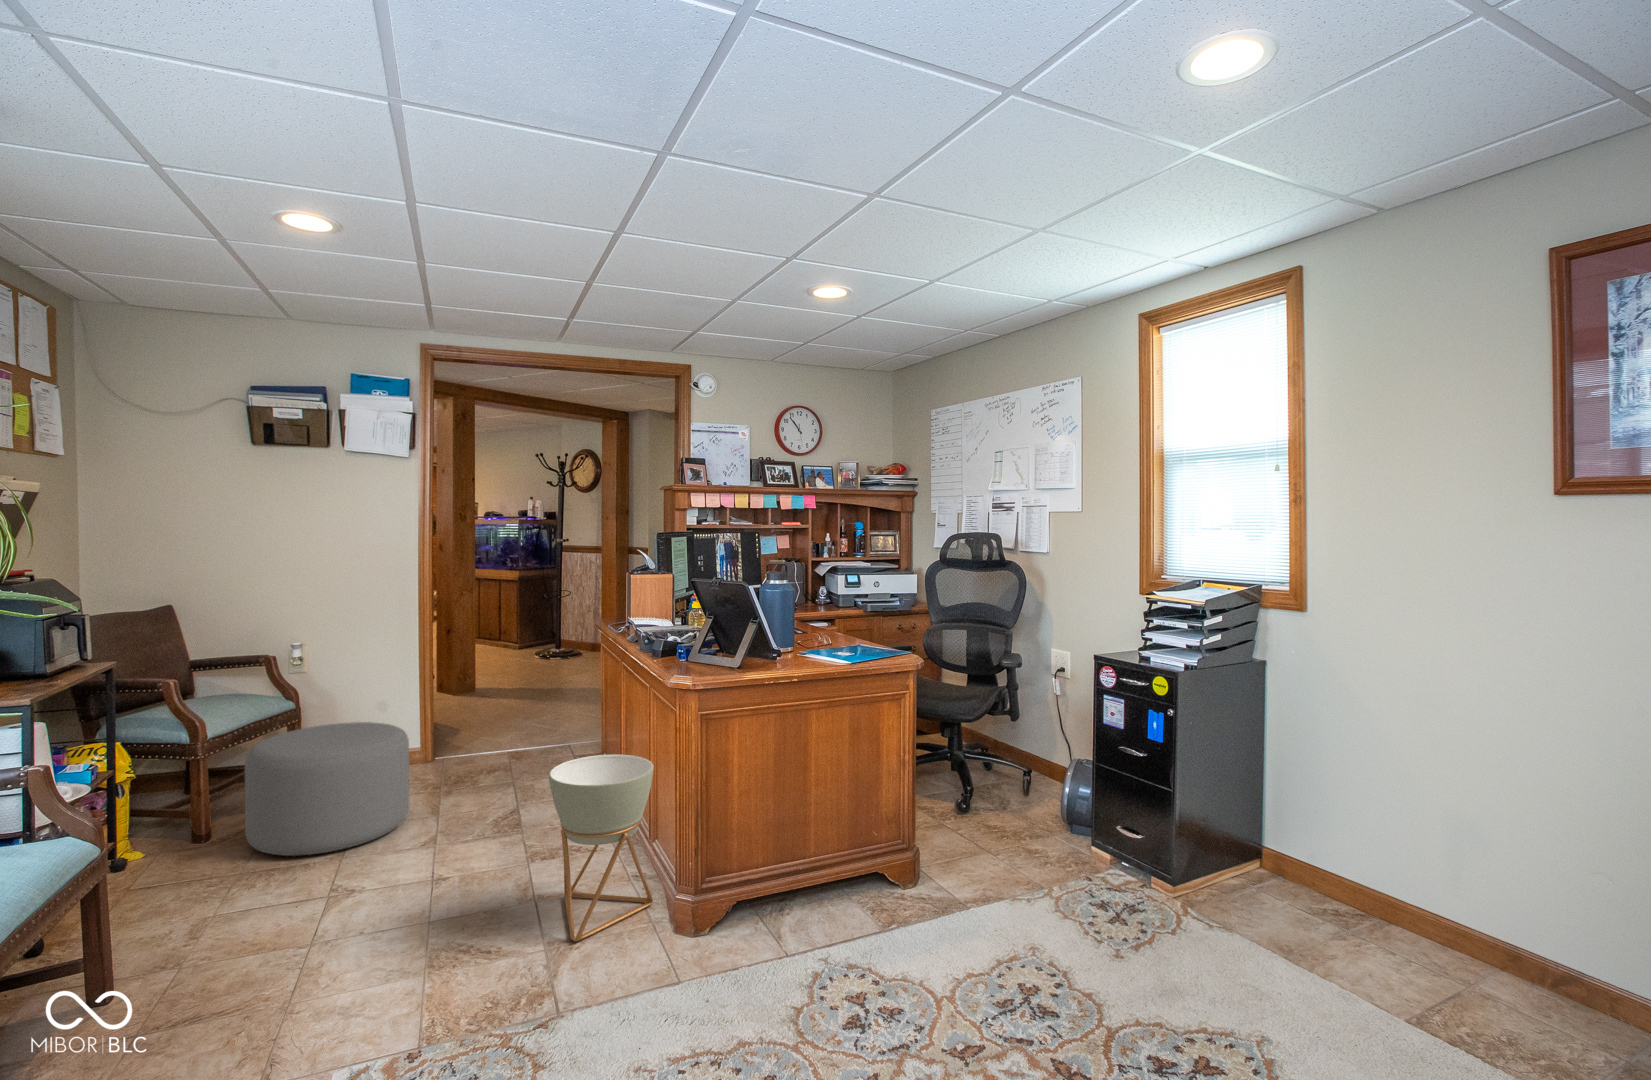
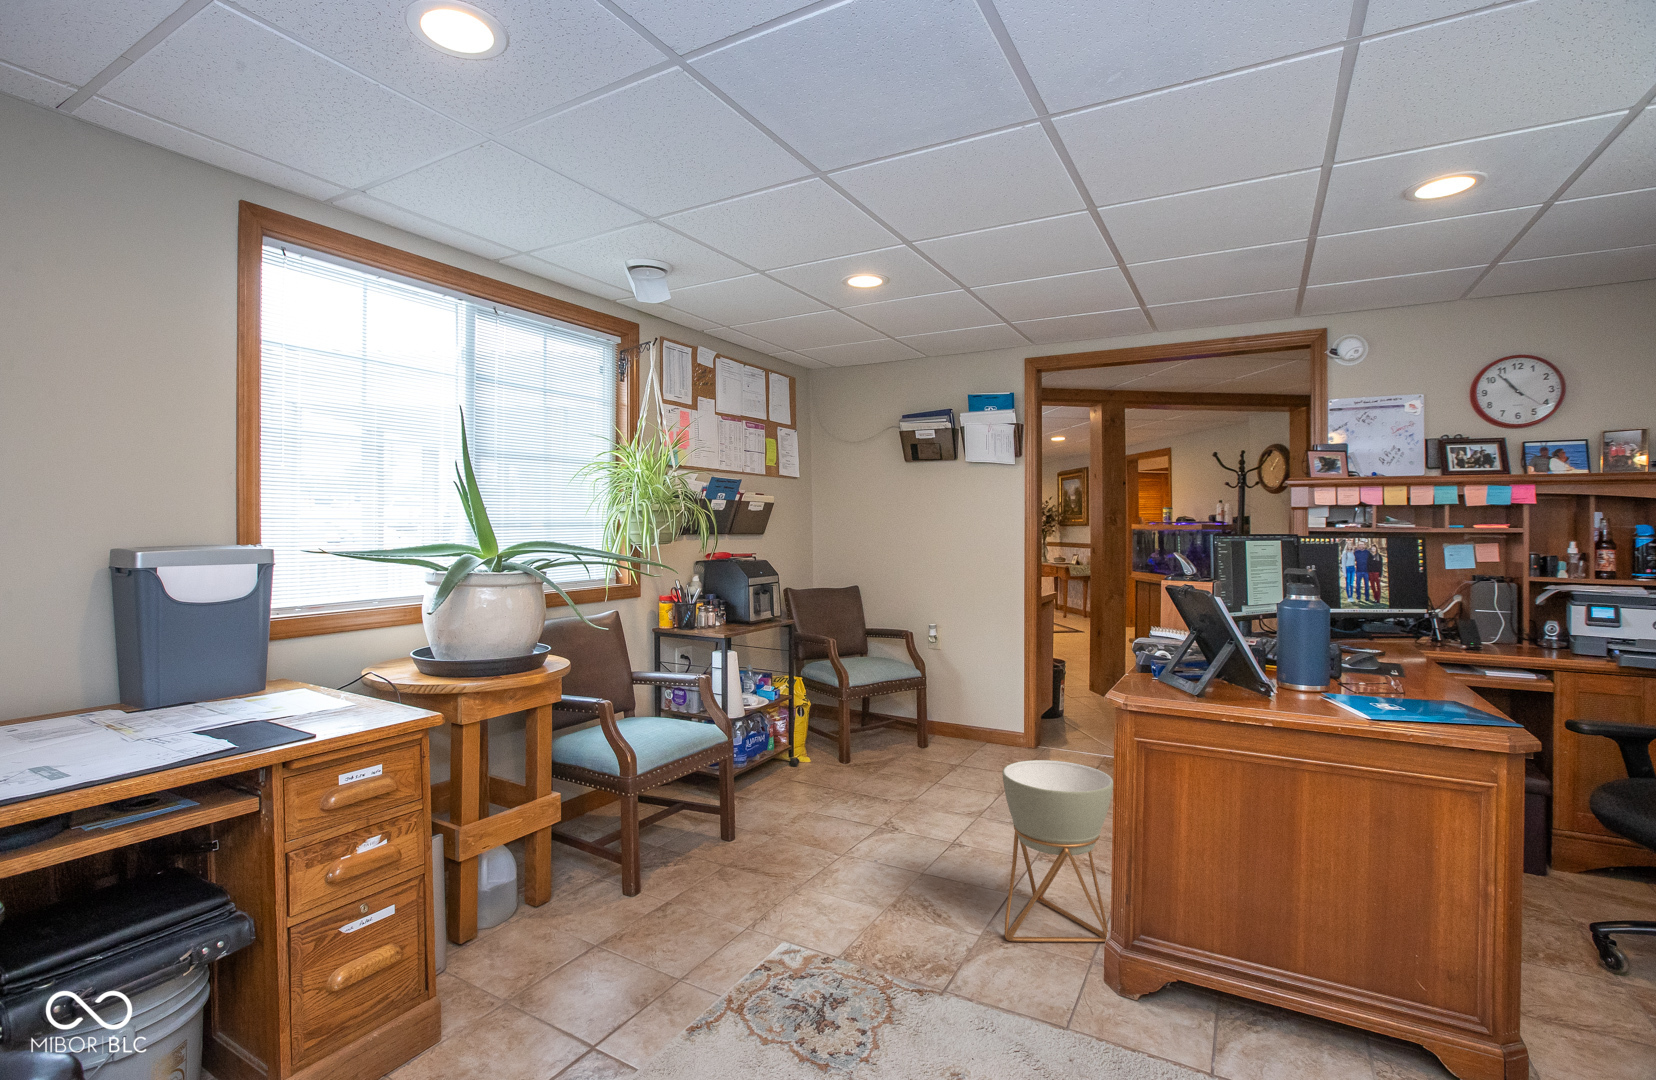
ottoman: present [245,722,409,856] -> none [859,692,977,797]

